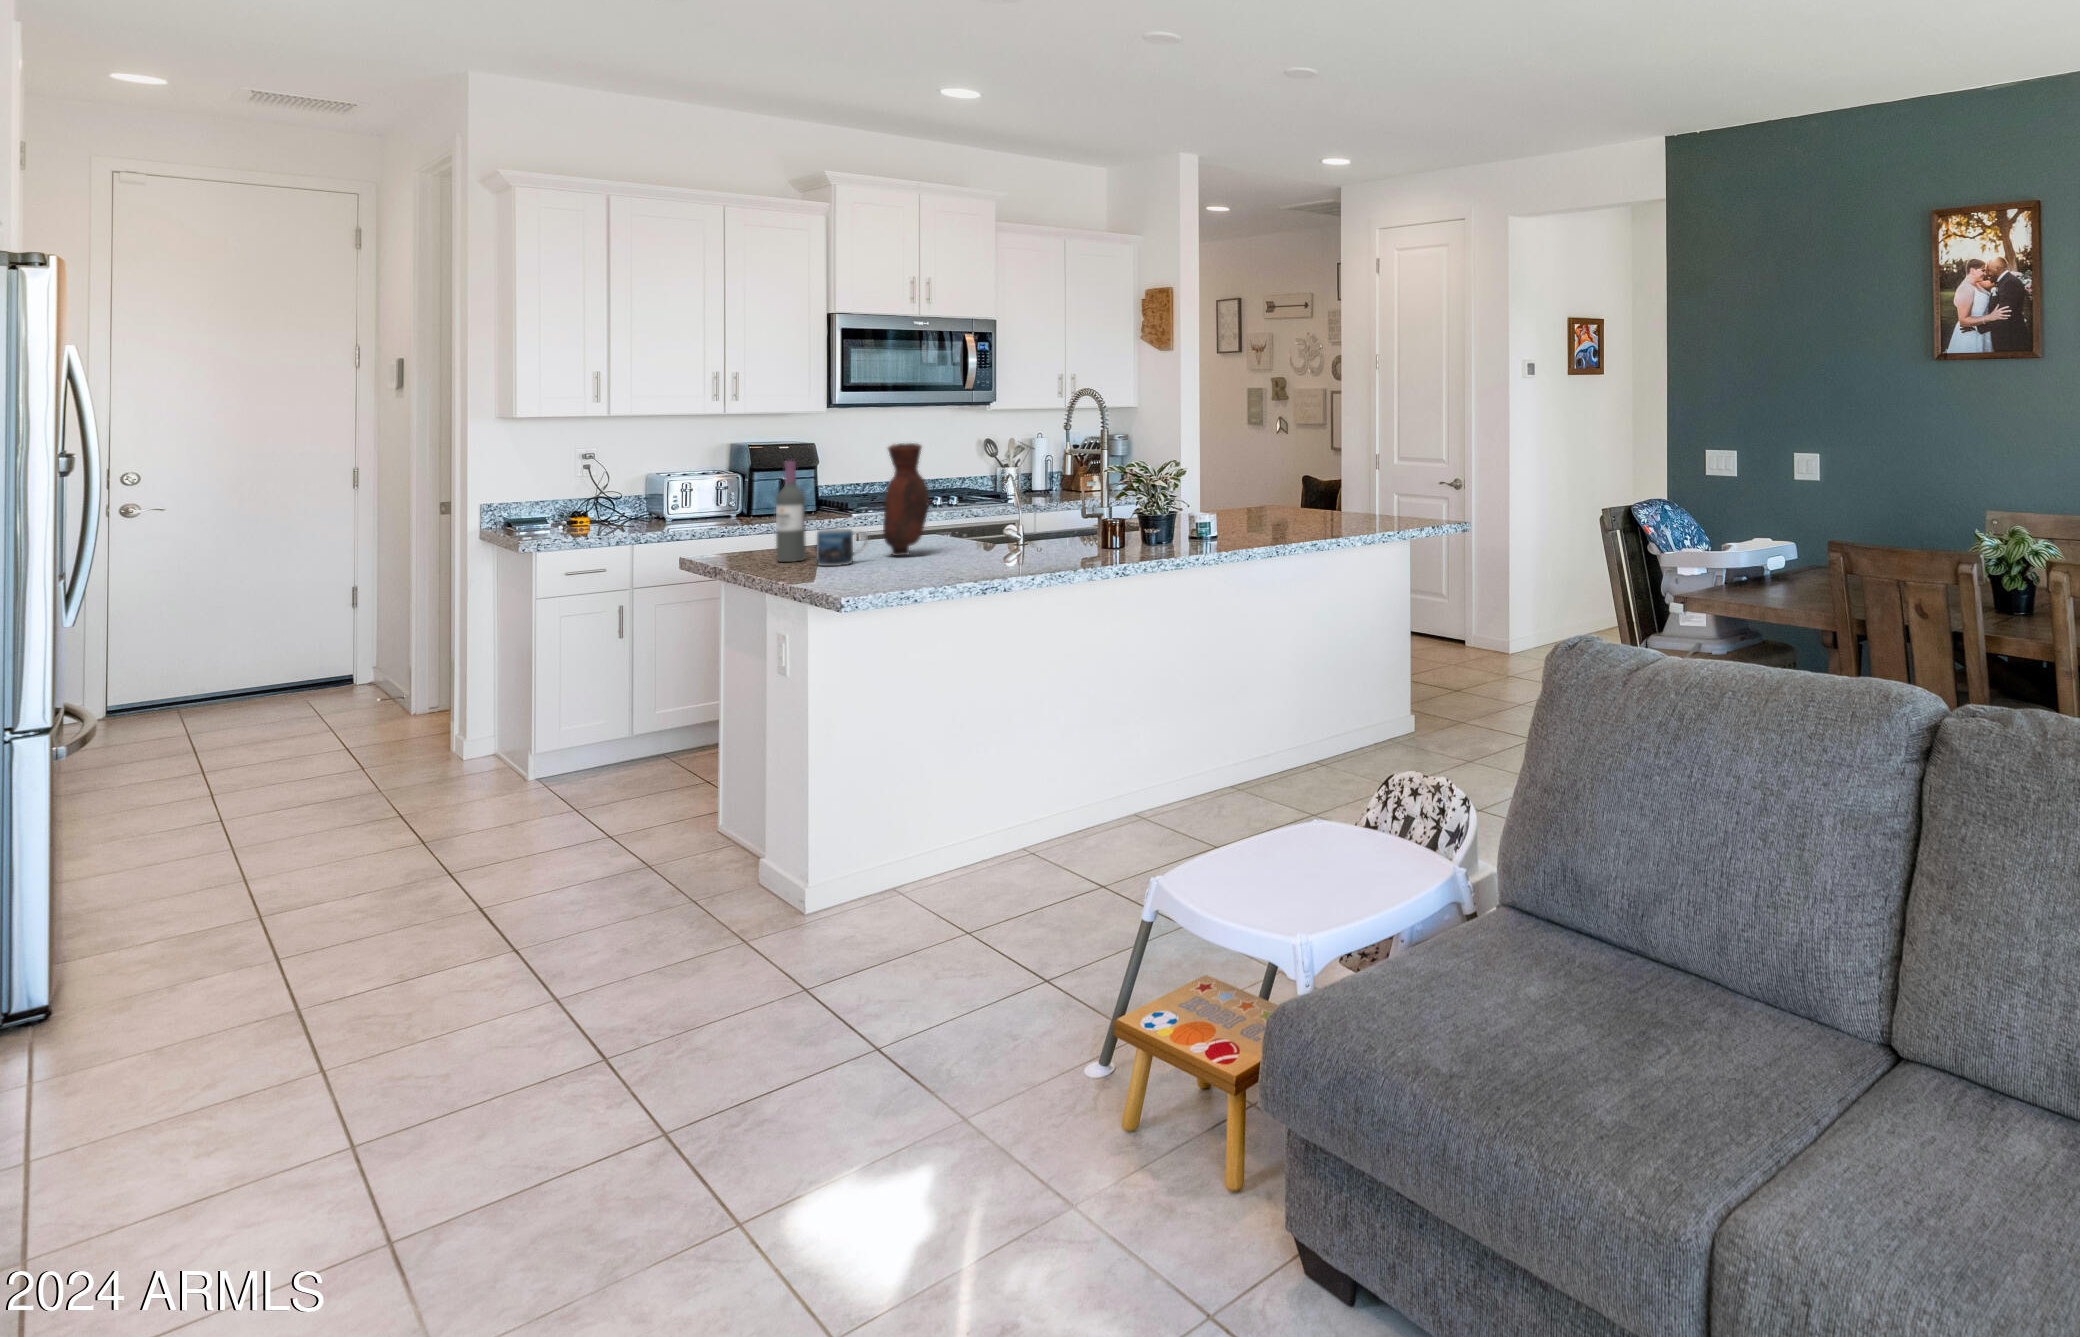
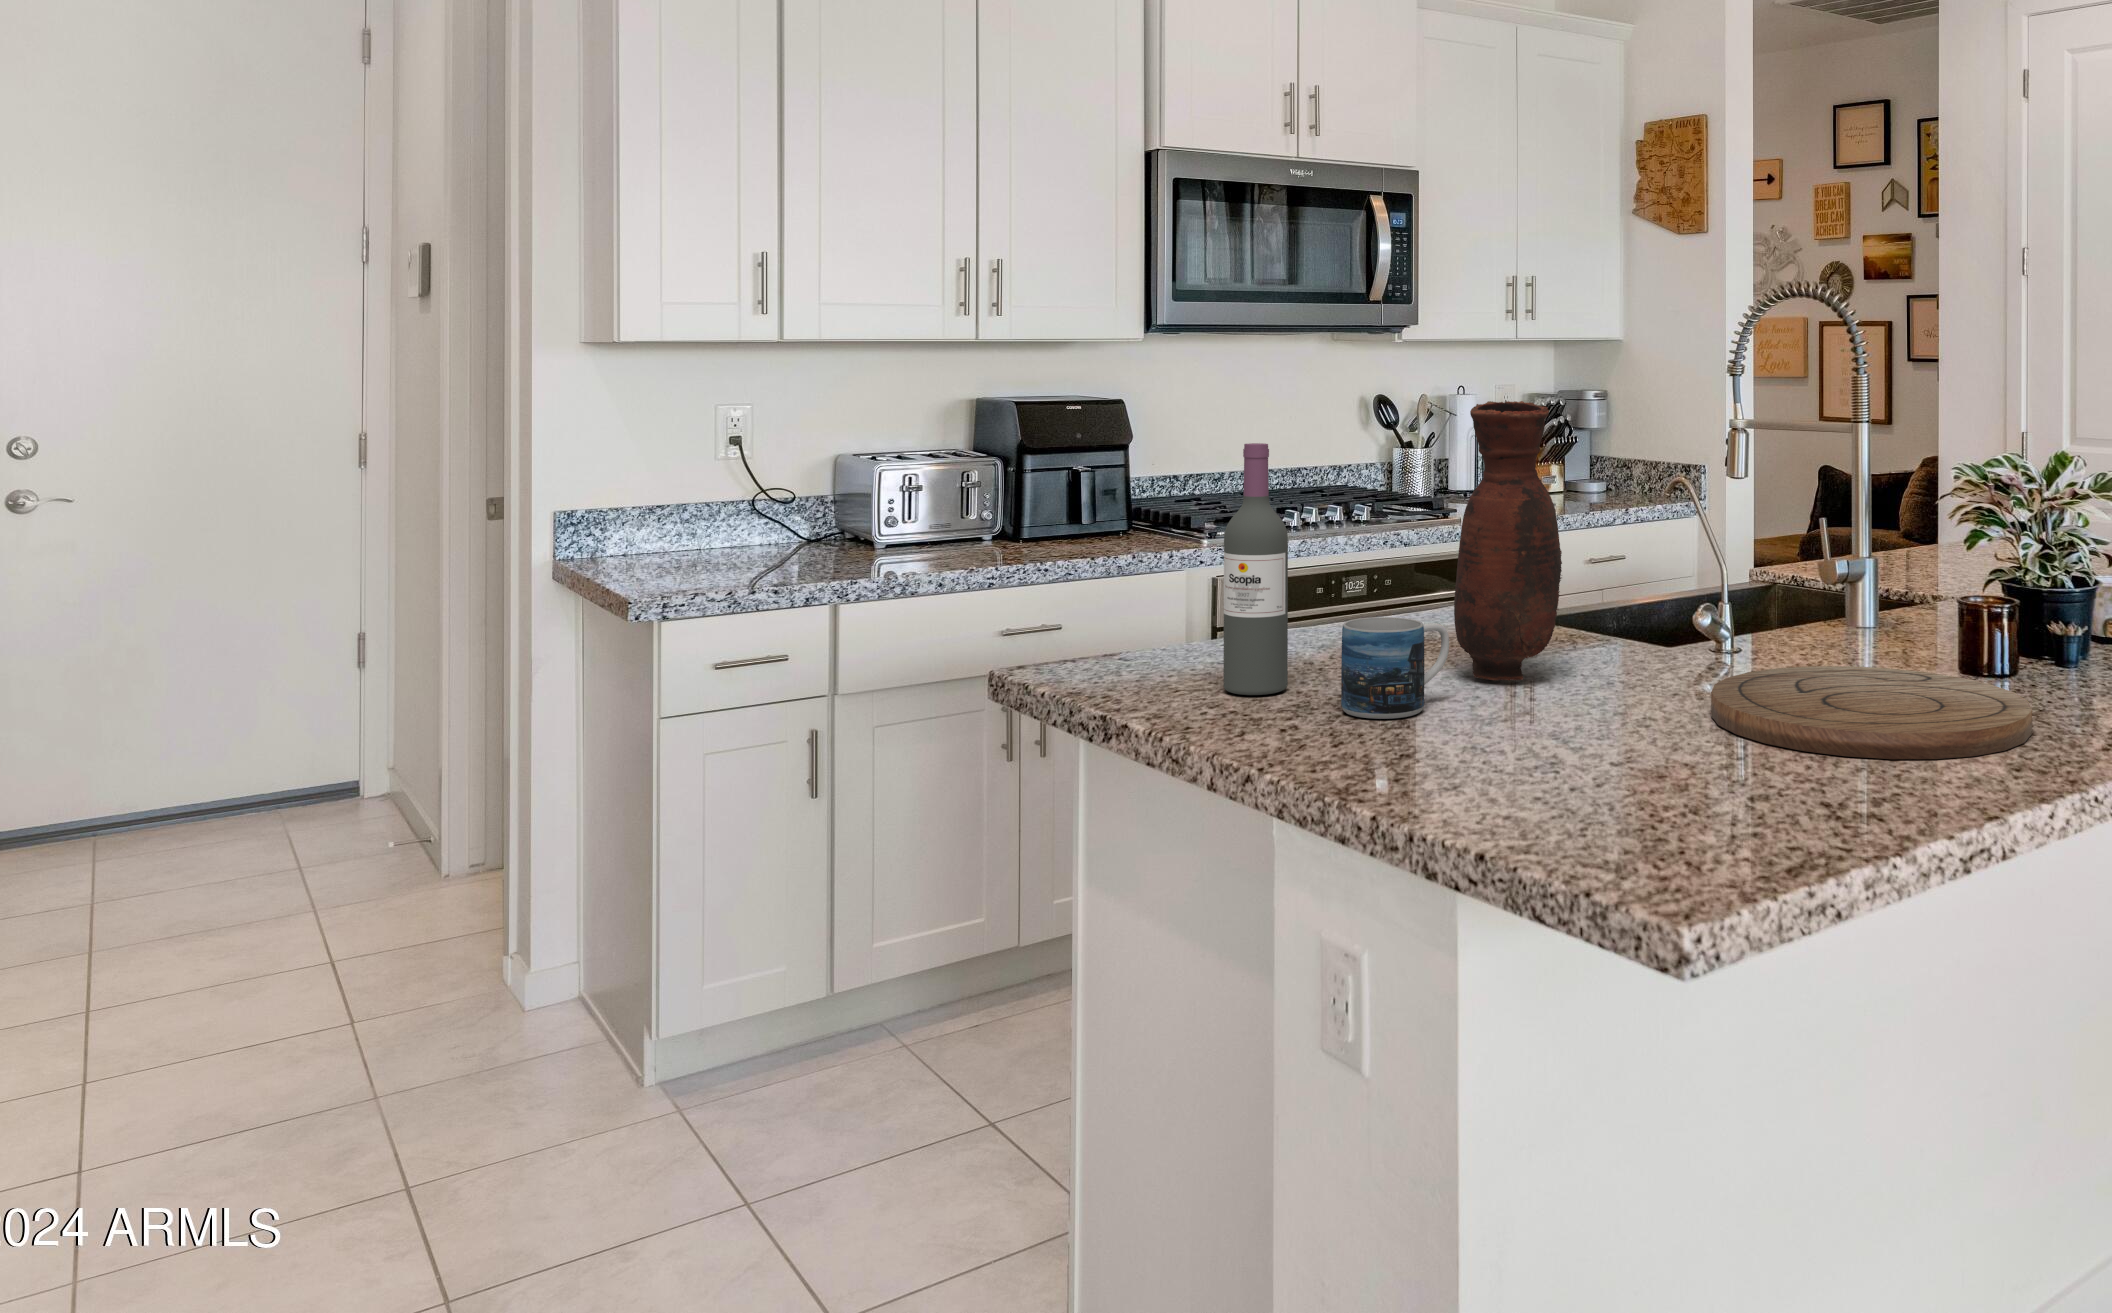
cutting board: none [963,546,1087,570] -> present [1711,666,2032,759]

